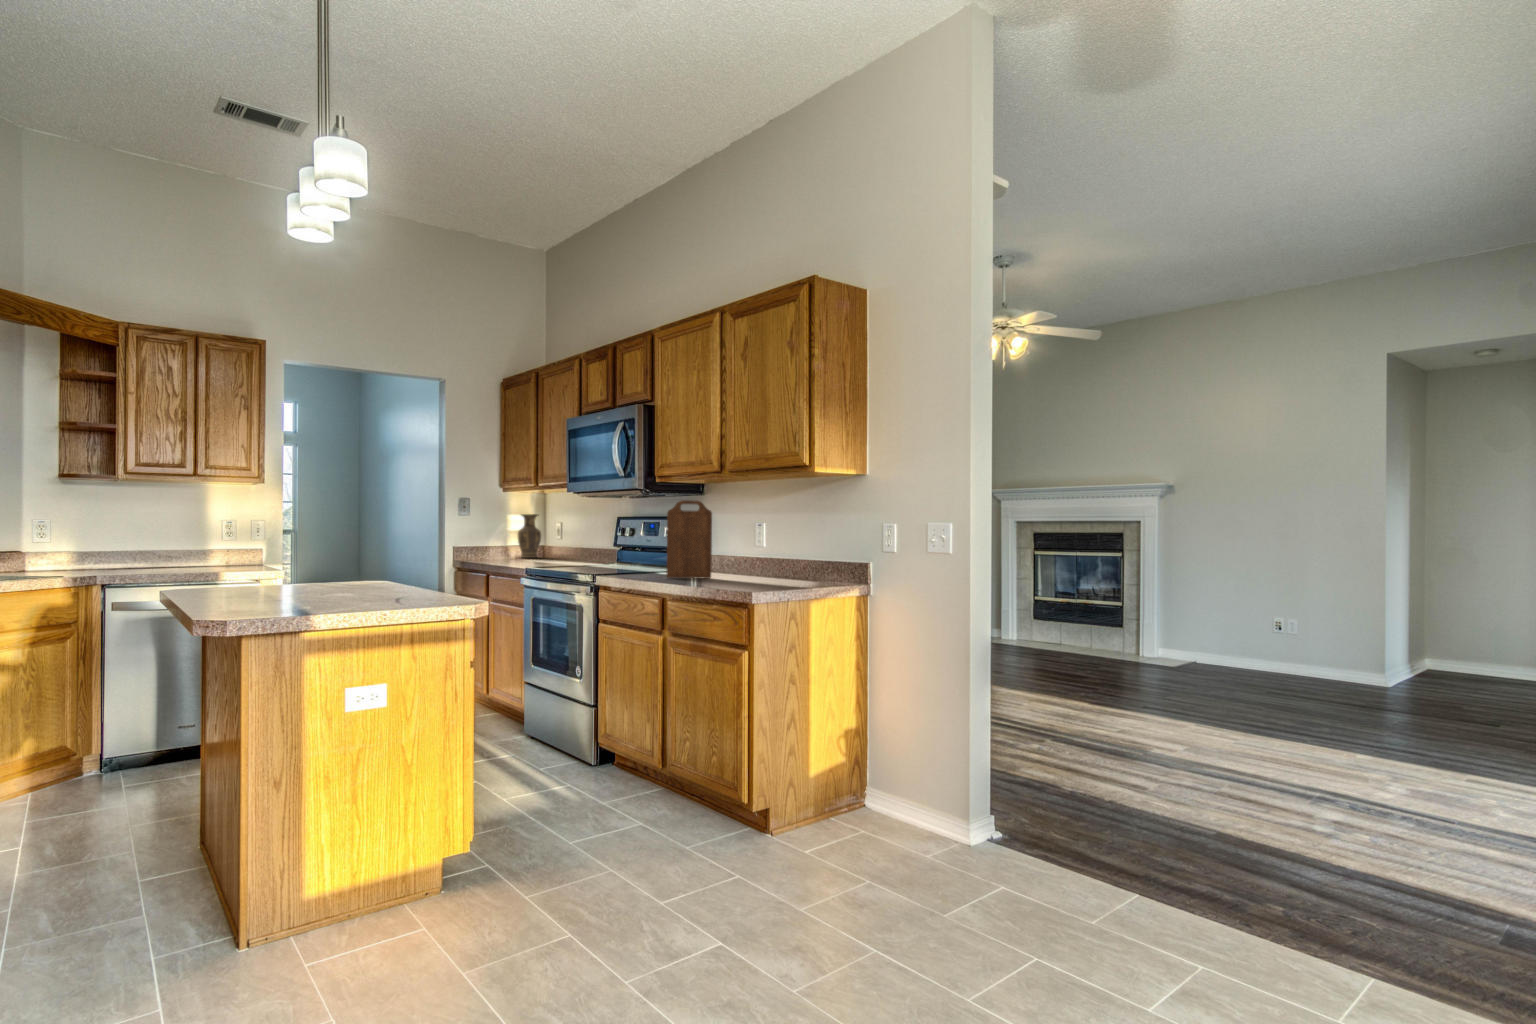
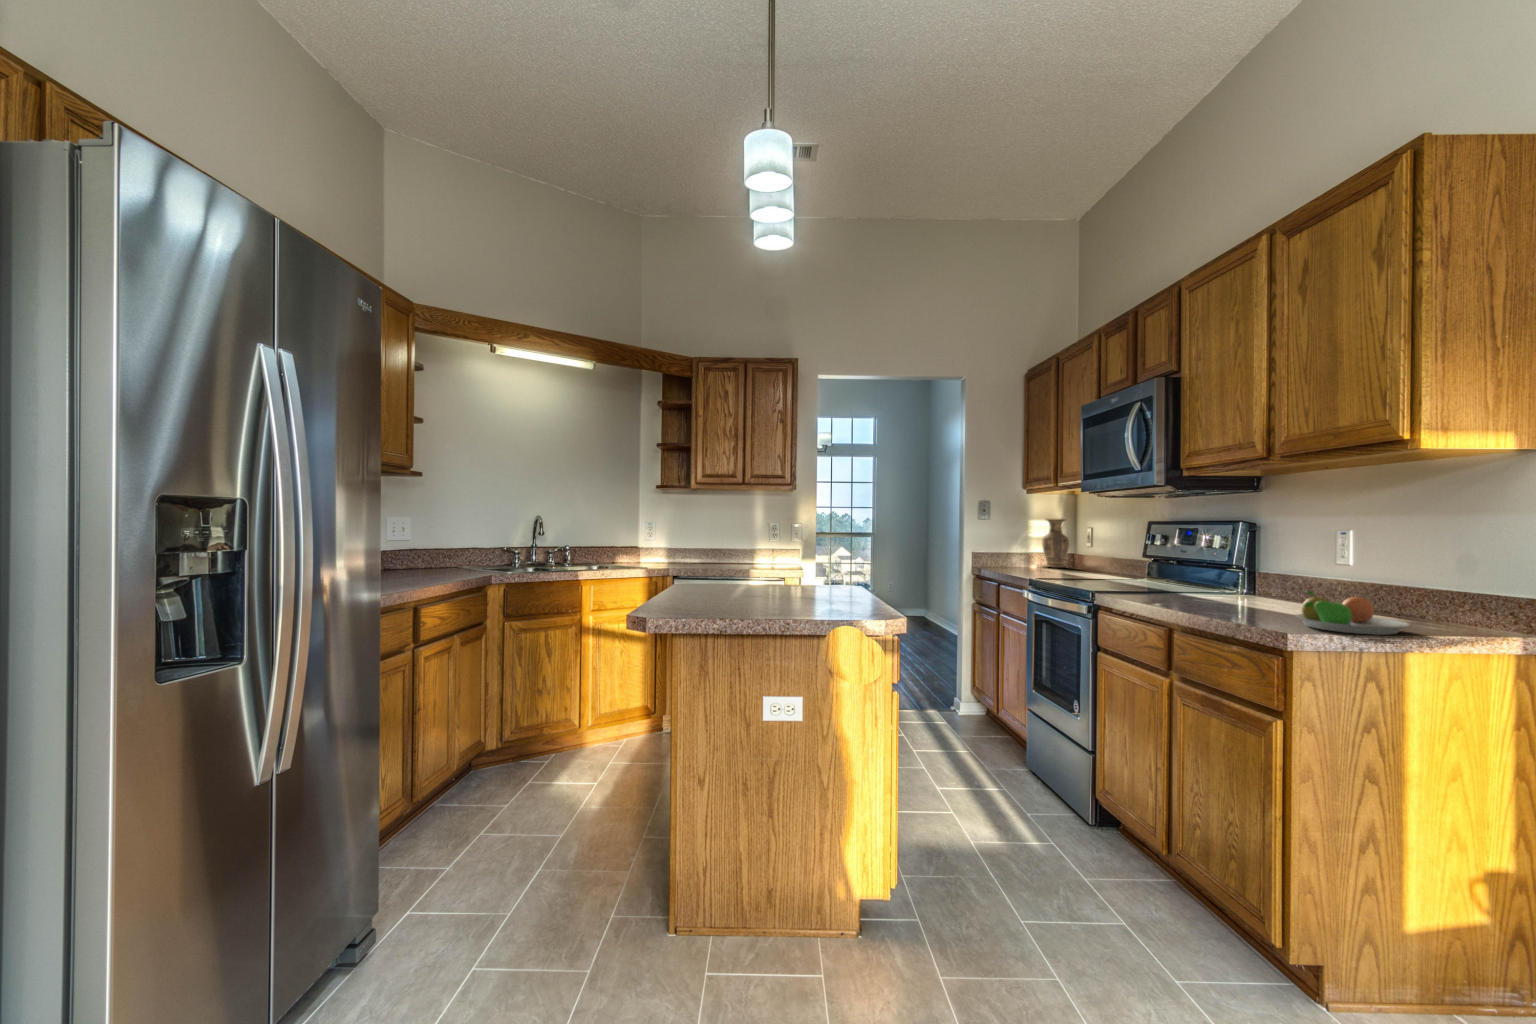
cutting board: present [666,500,712,579] -> none [1182,500,1253,609]
fruit bowl: none [748,562,805,588] -> present [1297,591,1409,635]

